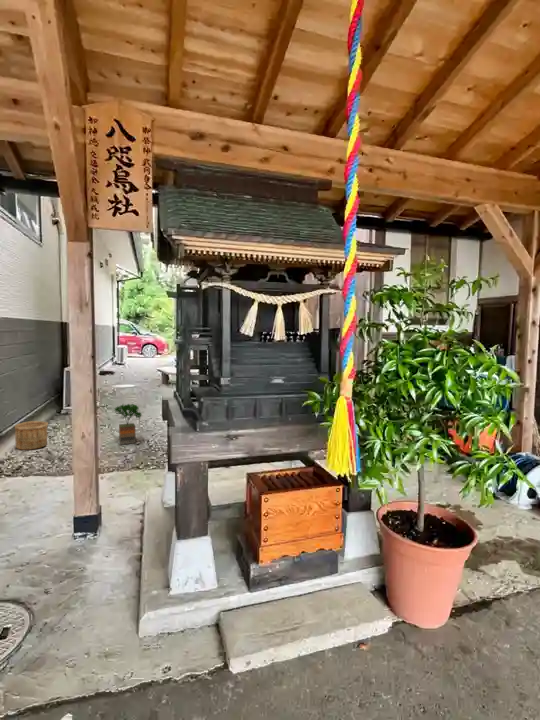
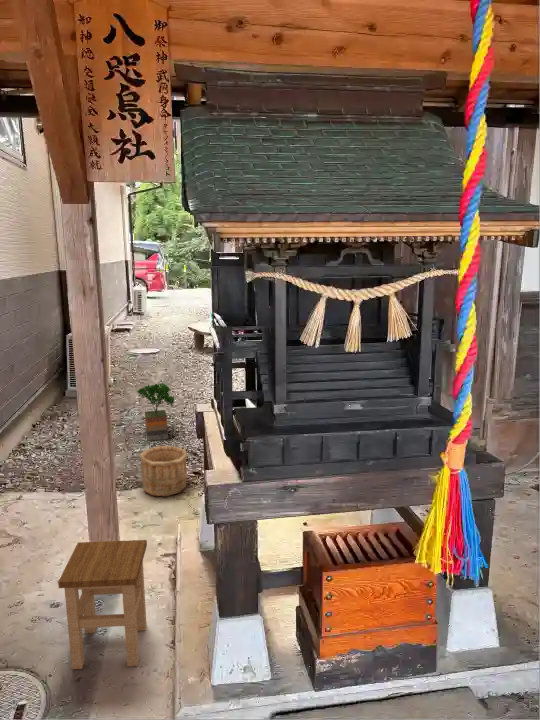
wooden bucket: present [15,421,48,450] -> present [140,446,187,496]
stool: none [47,492,121,599] -> present [58,540,147,669]

